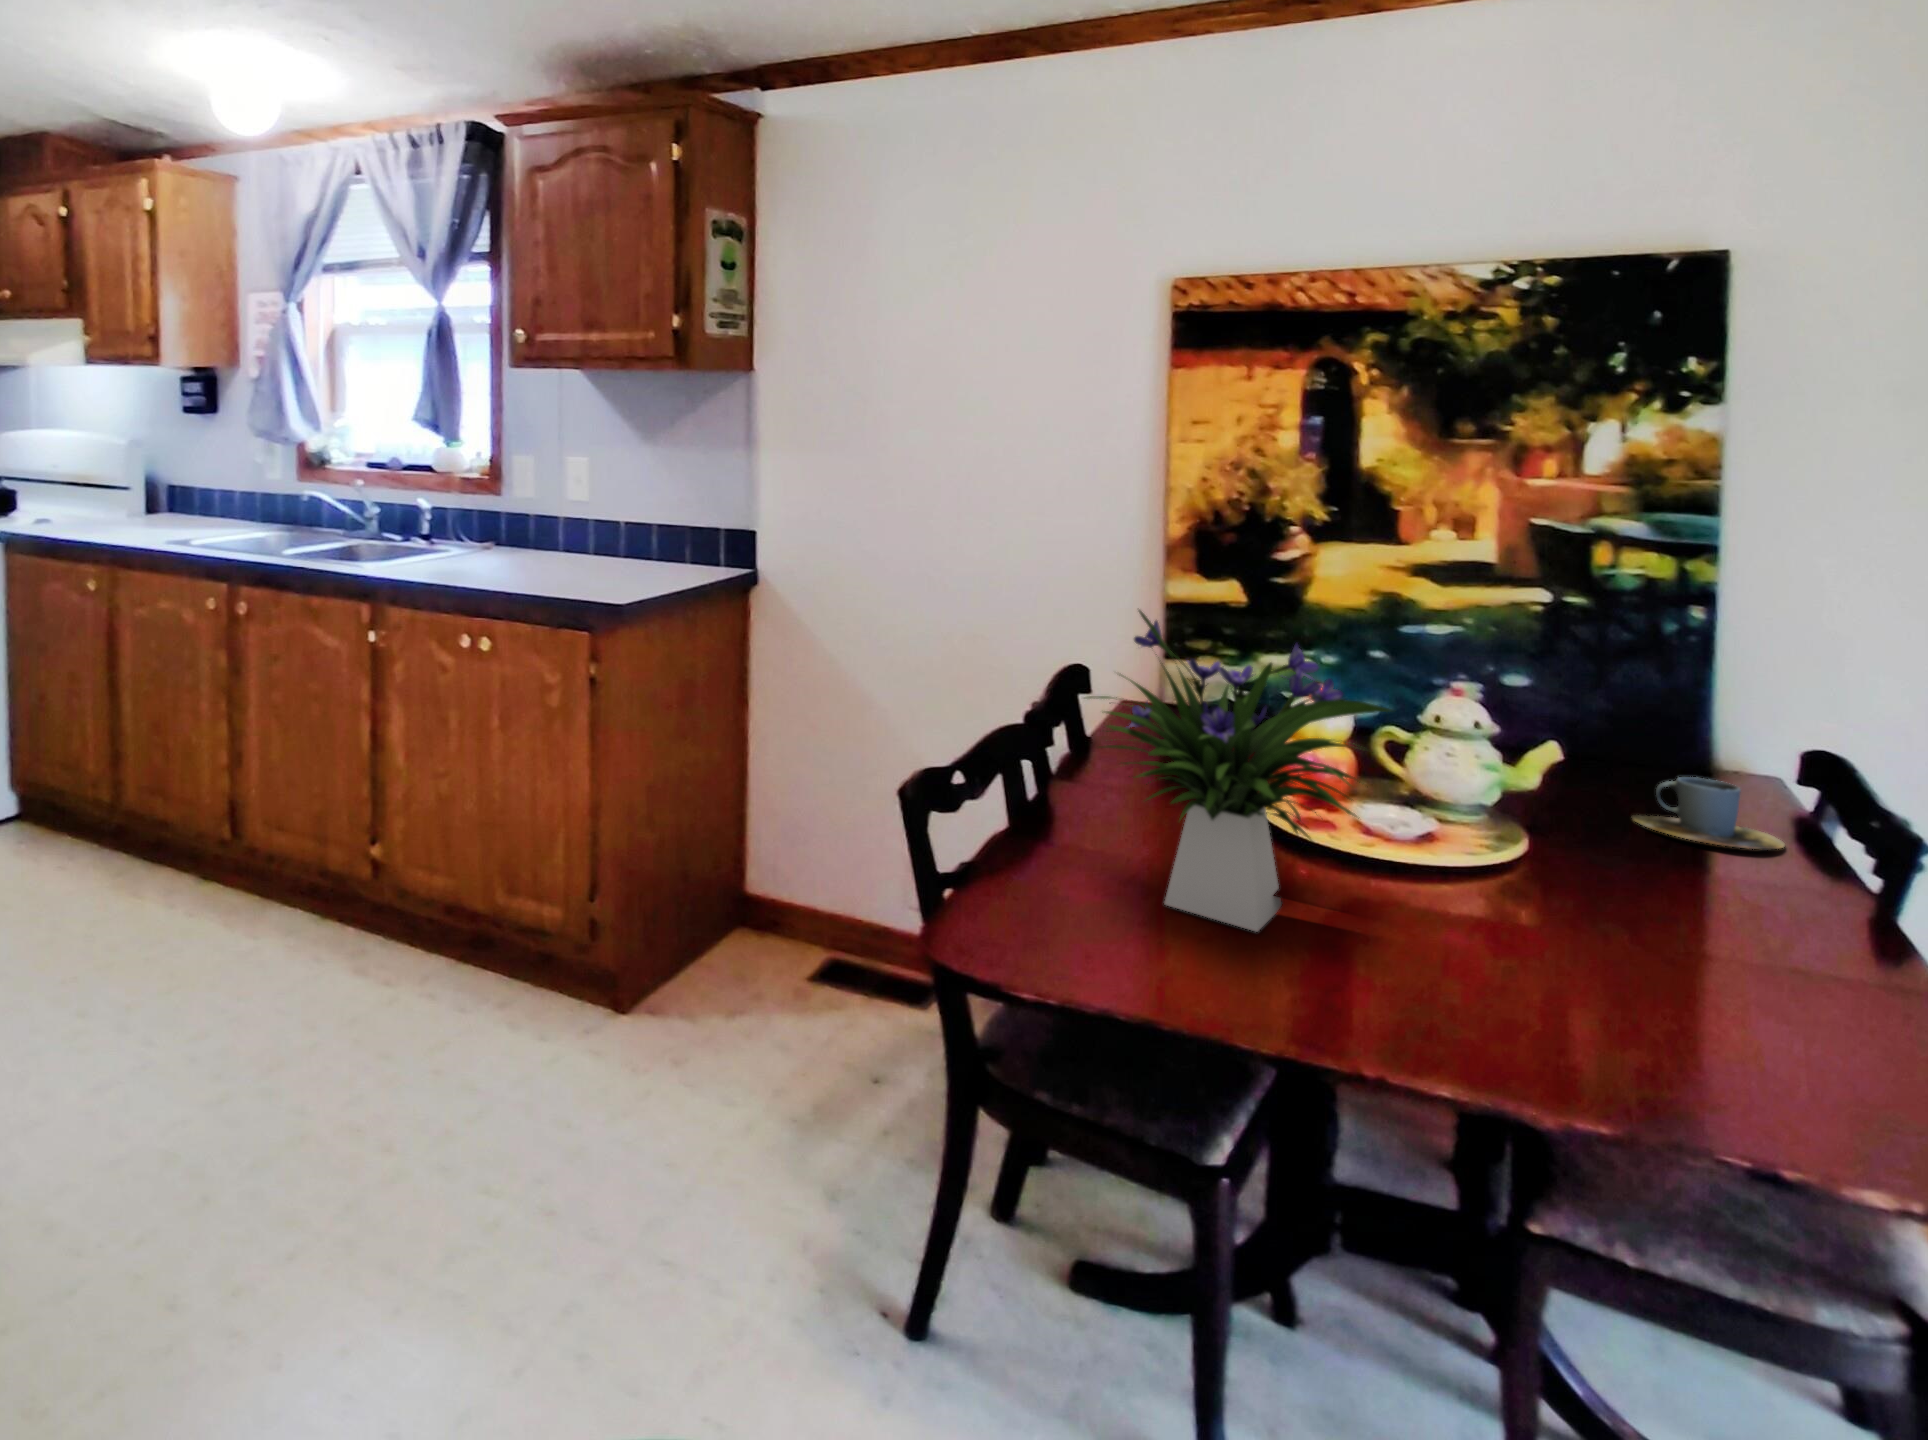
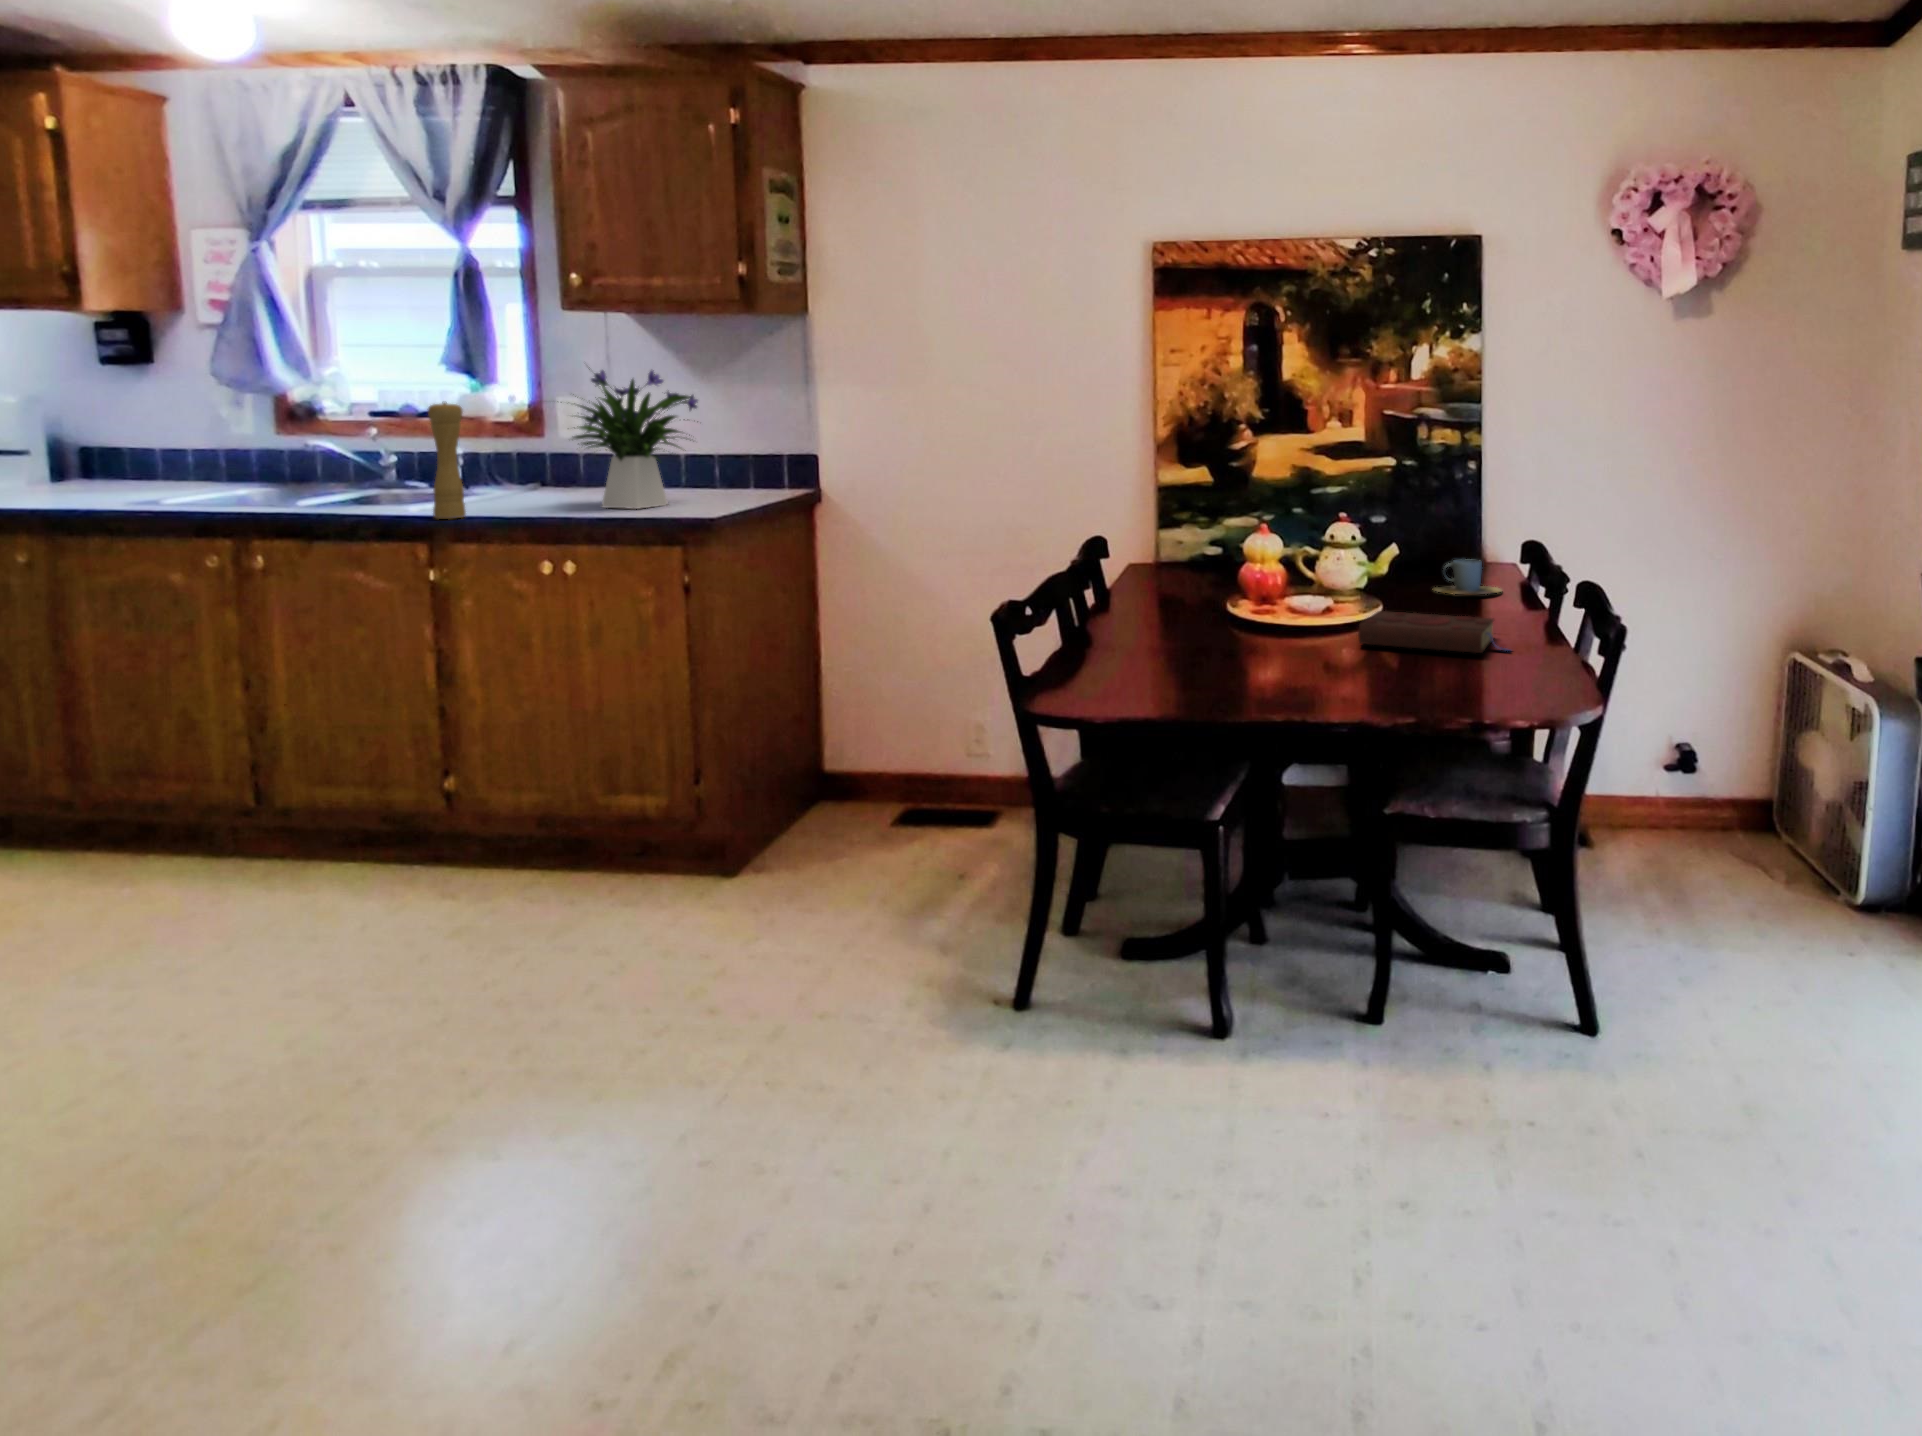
pepper mill: none [378,457,410,575] -> present [427,402,466,519]
flower arrangement: present [1087,610,1391,932] -> present [573,369,698,509]
book: none [1519,865,1876,1013] -> present [1358,611,1498,653]

